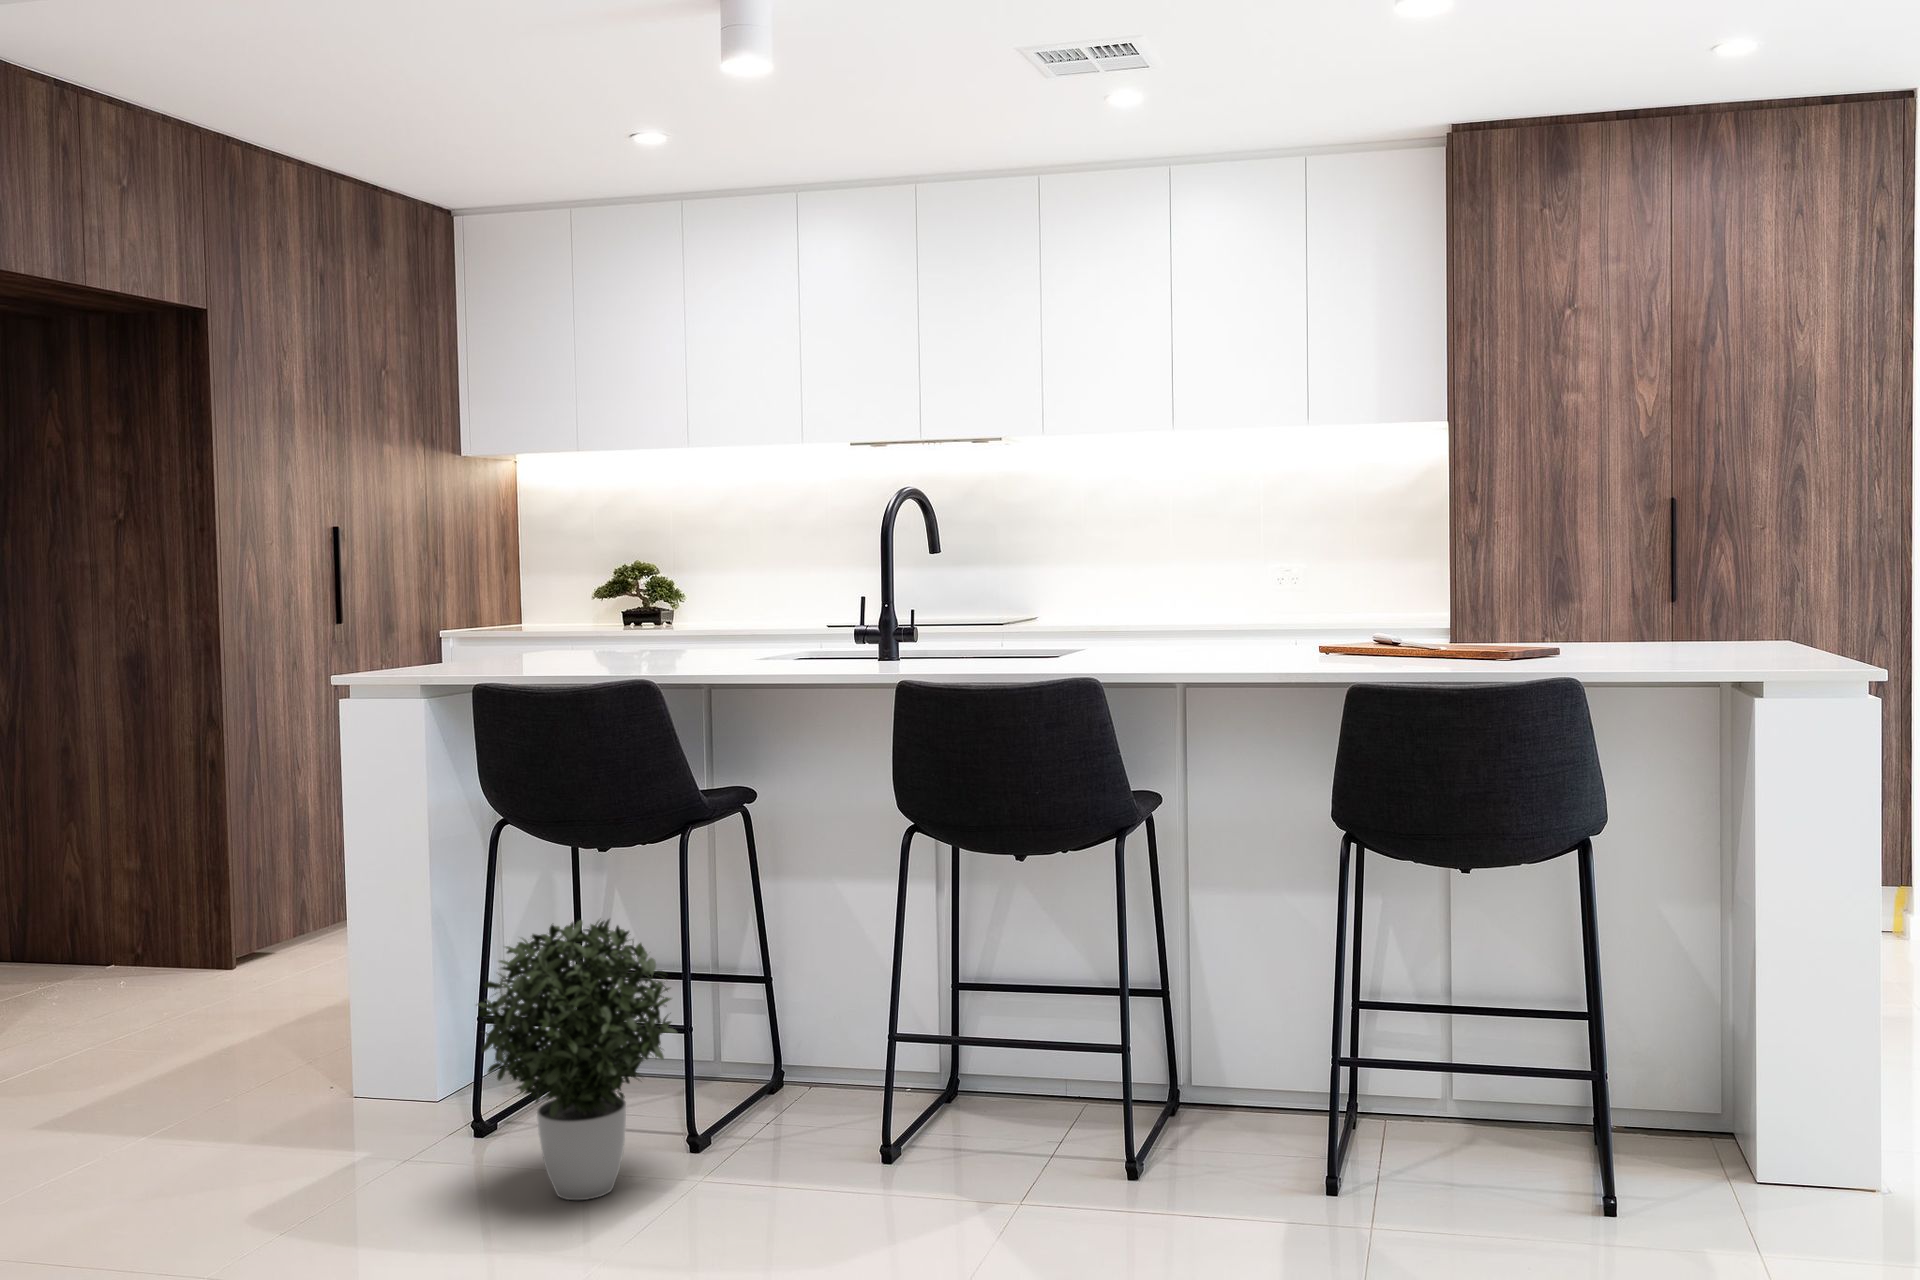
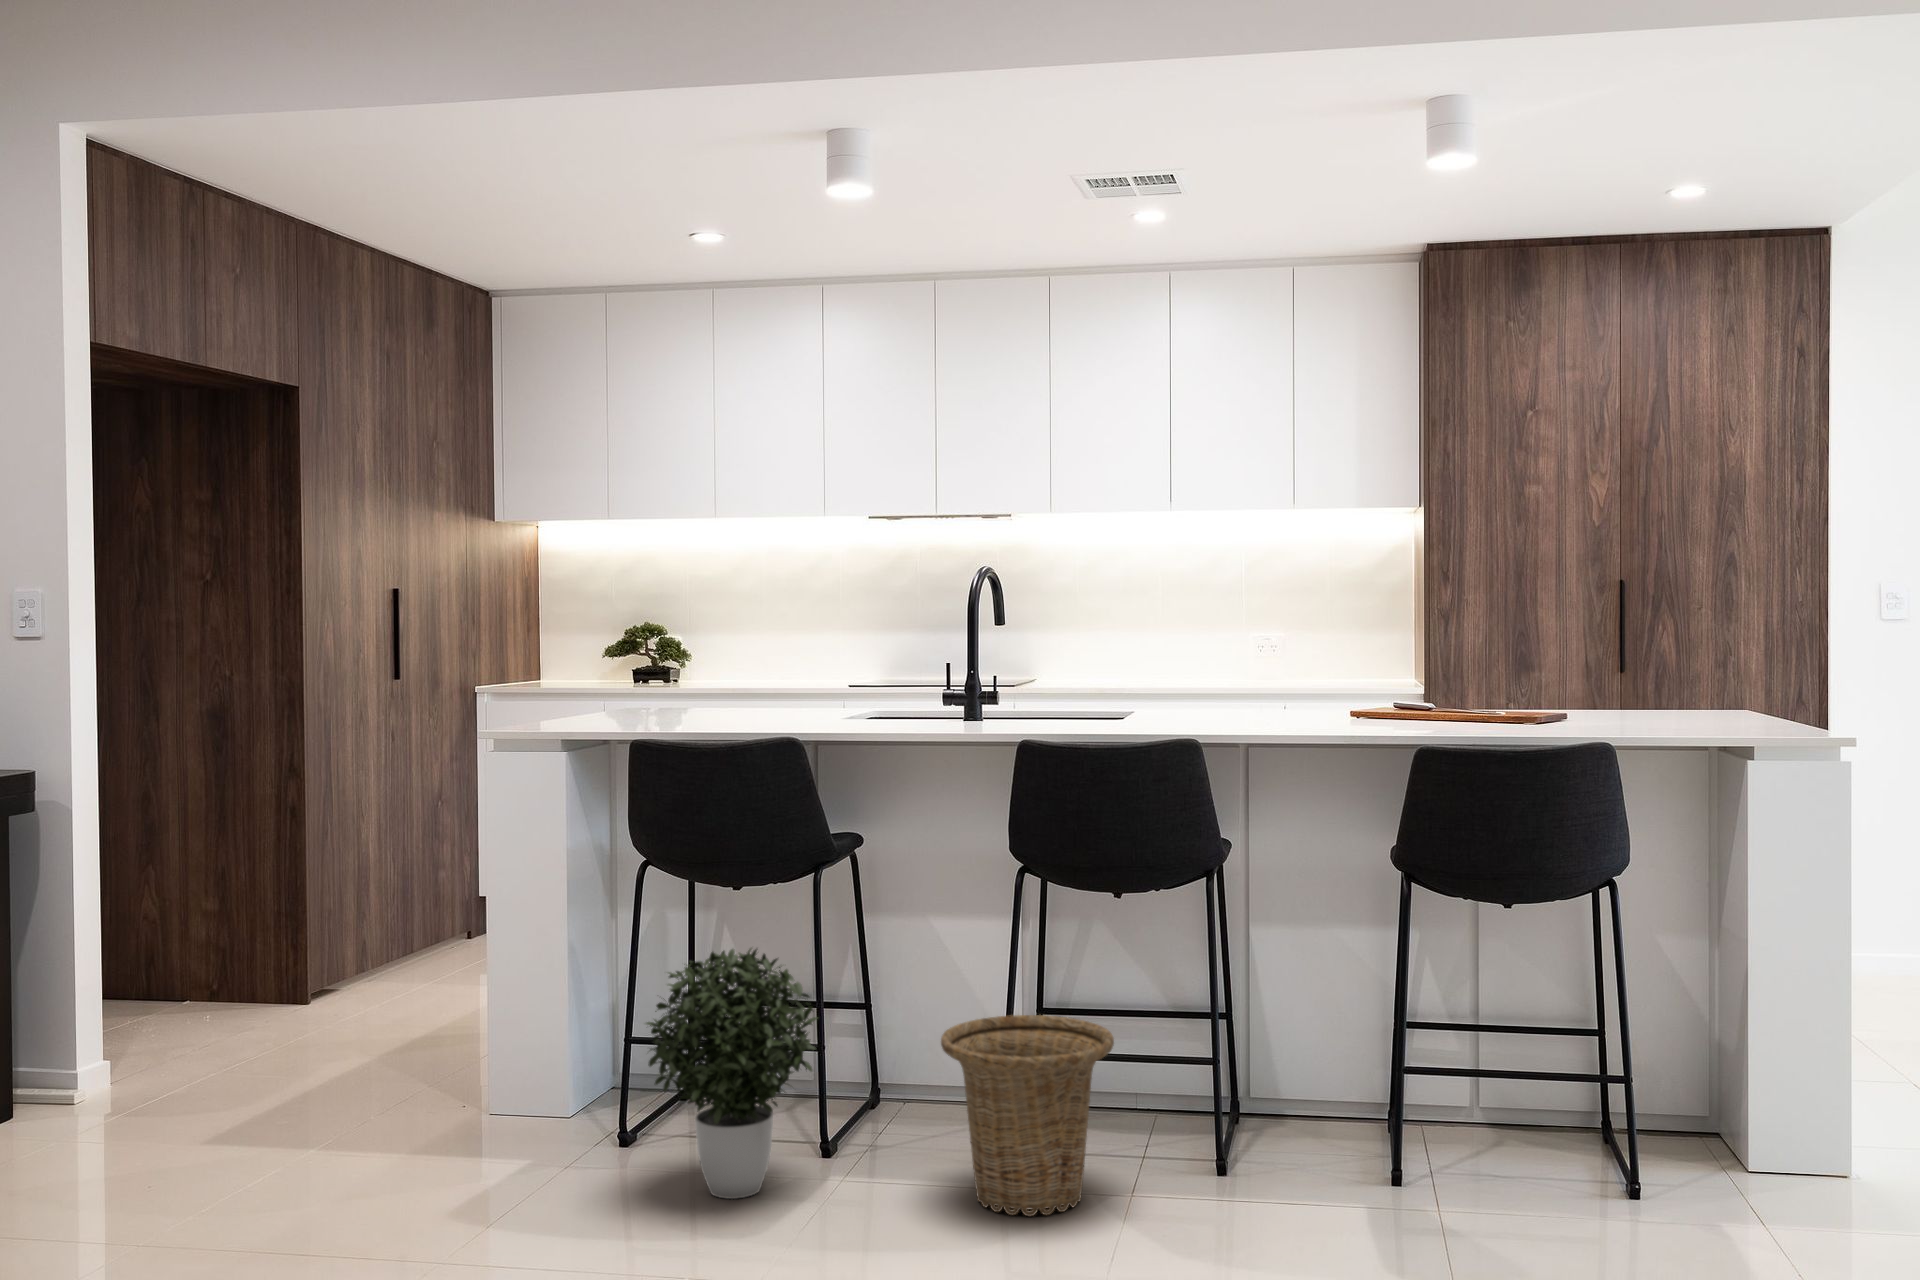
basket: none [802,995,1001,1228] -> present [941,1015,1114,1216]

